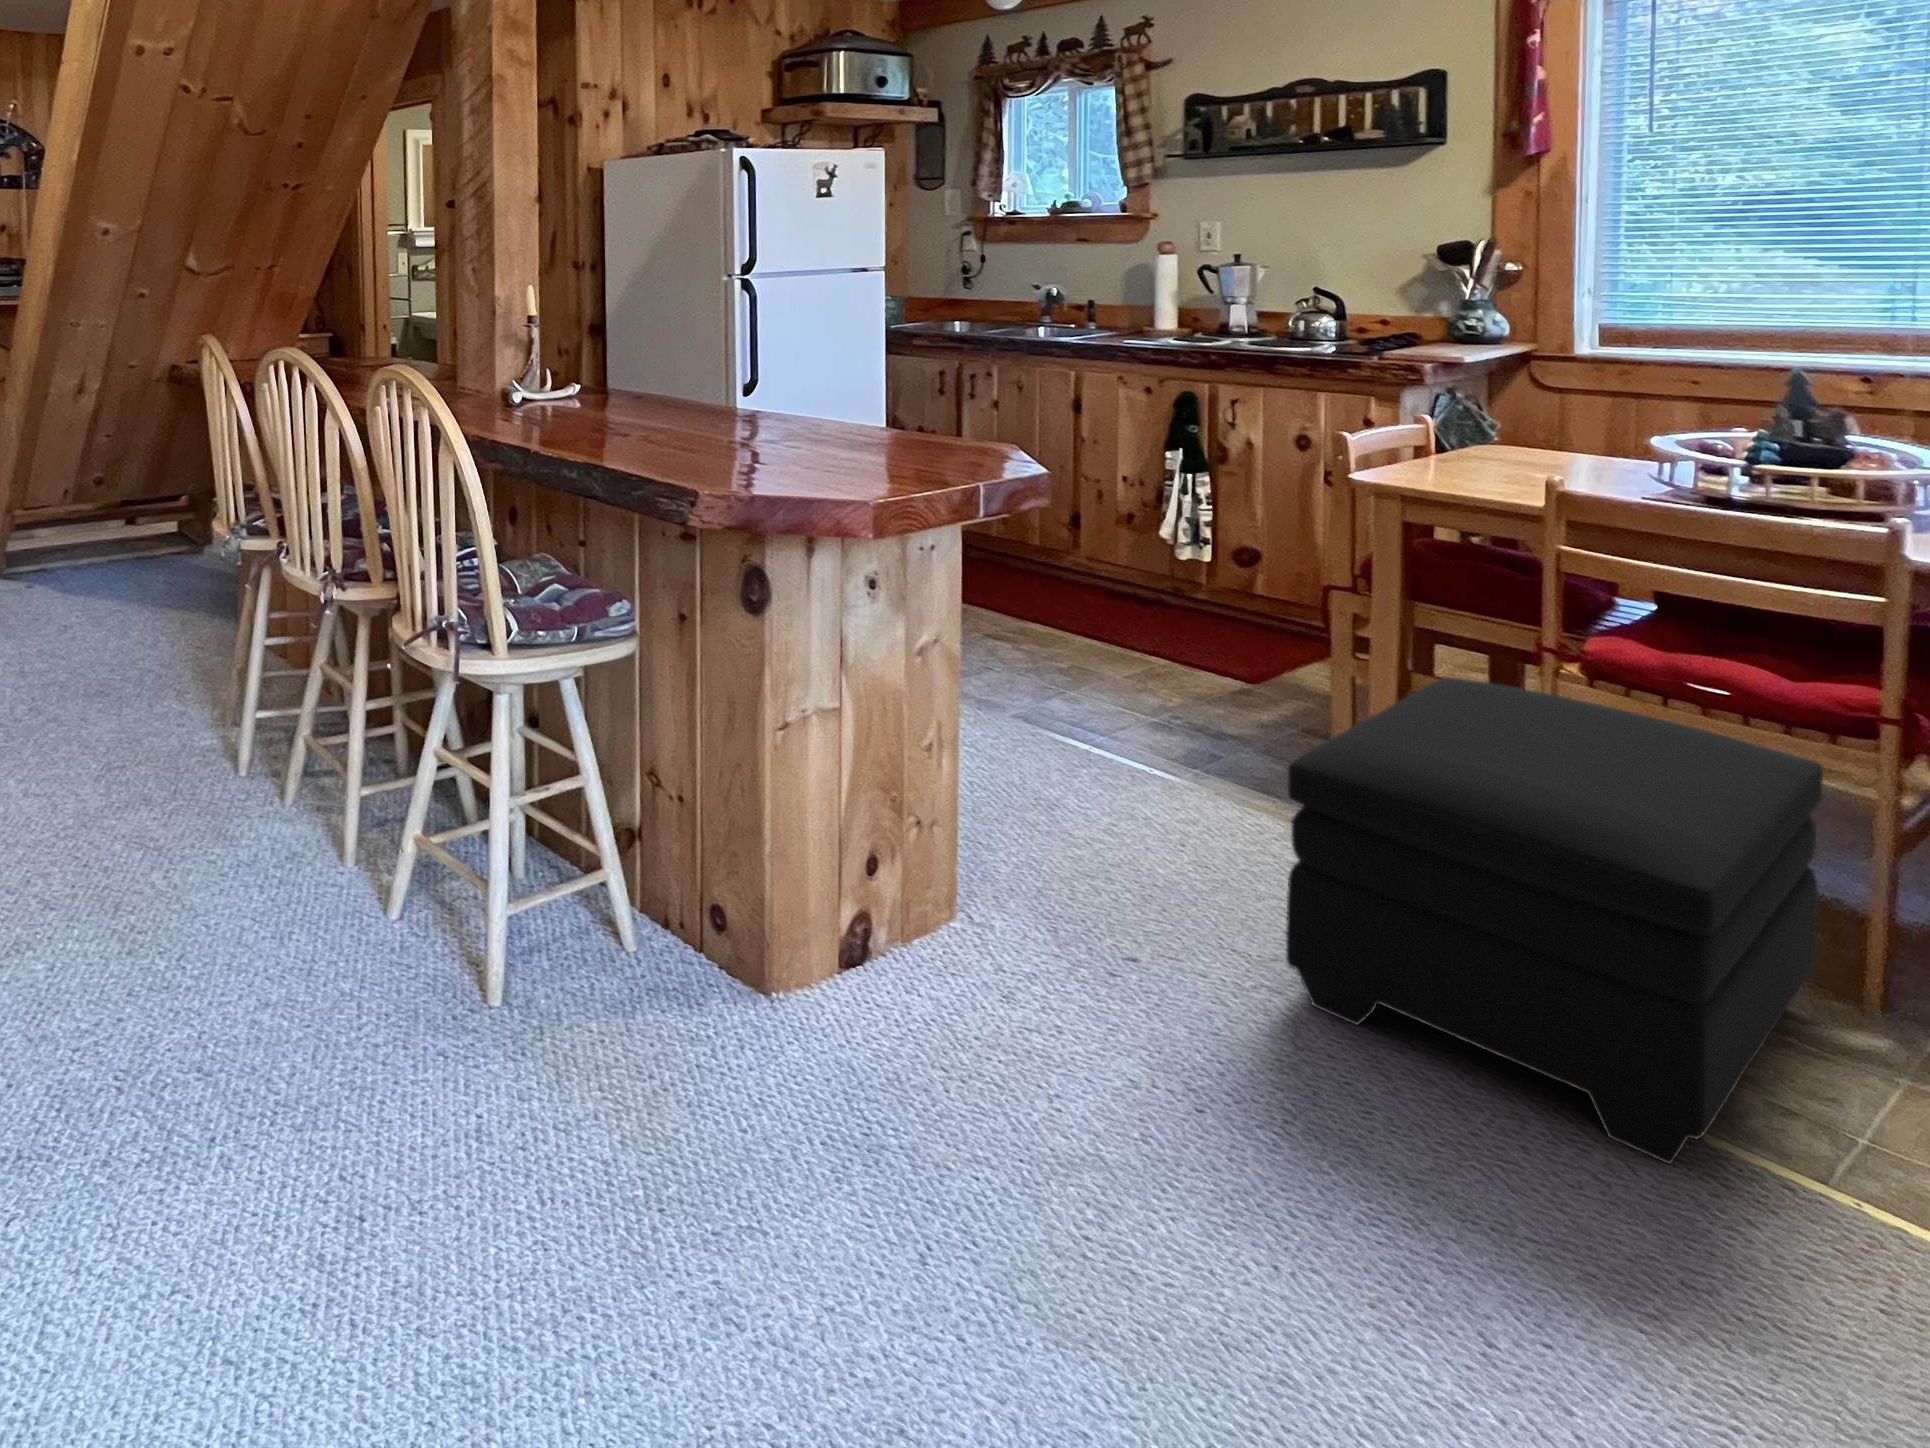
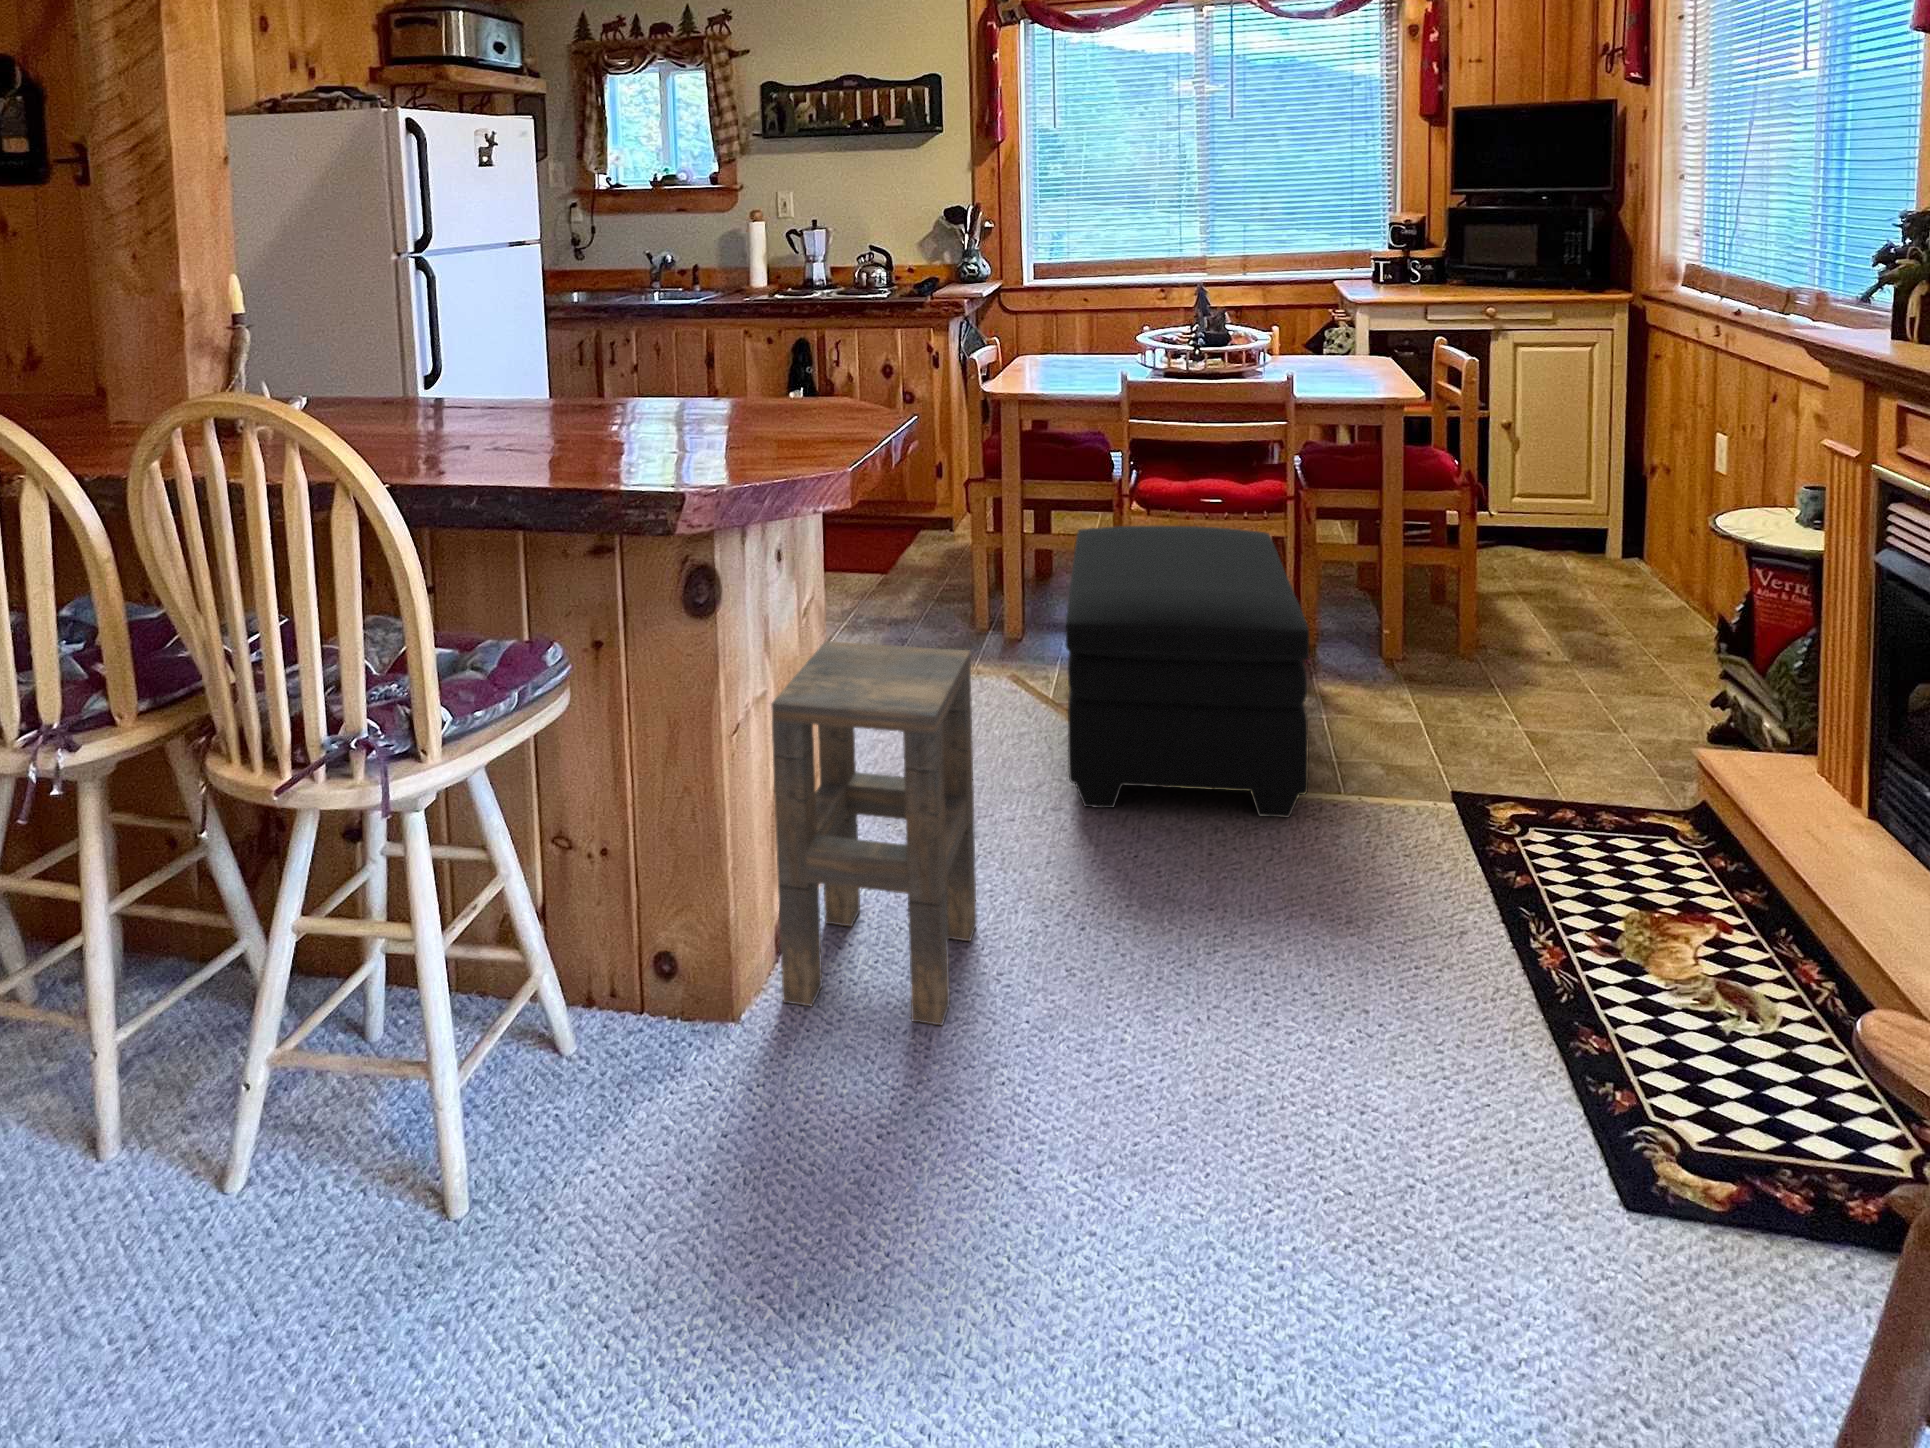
side table: none [813,682,1064,1101] -> present [771,641,977,1026]

